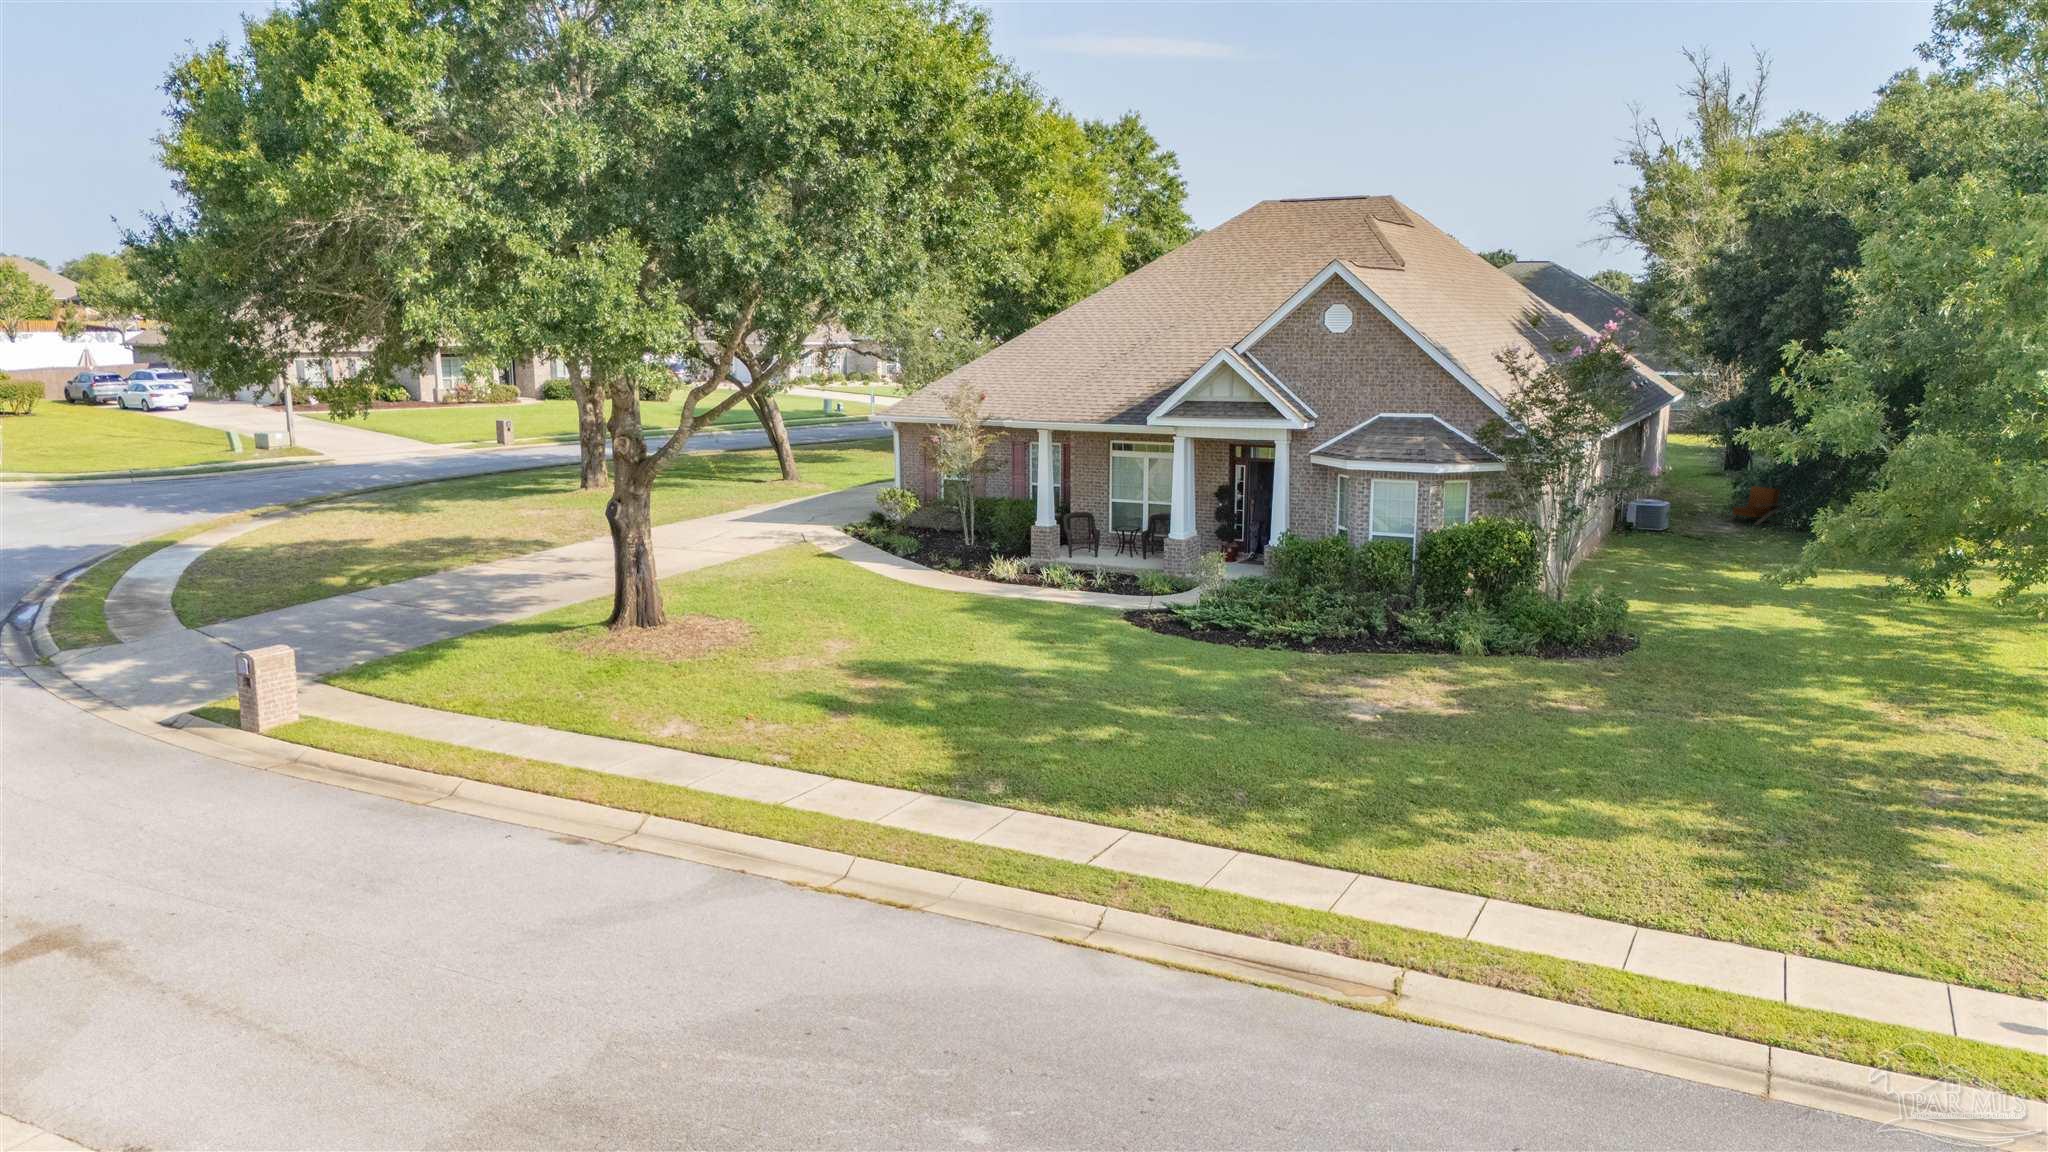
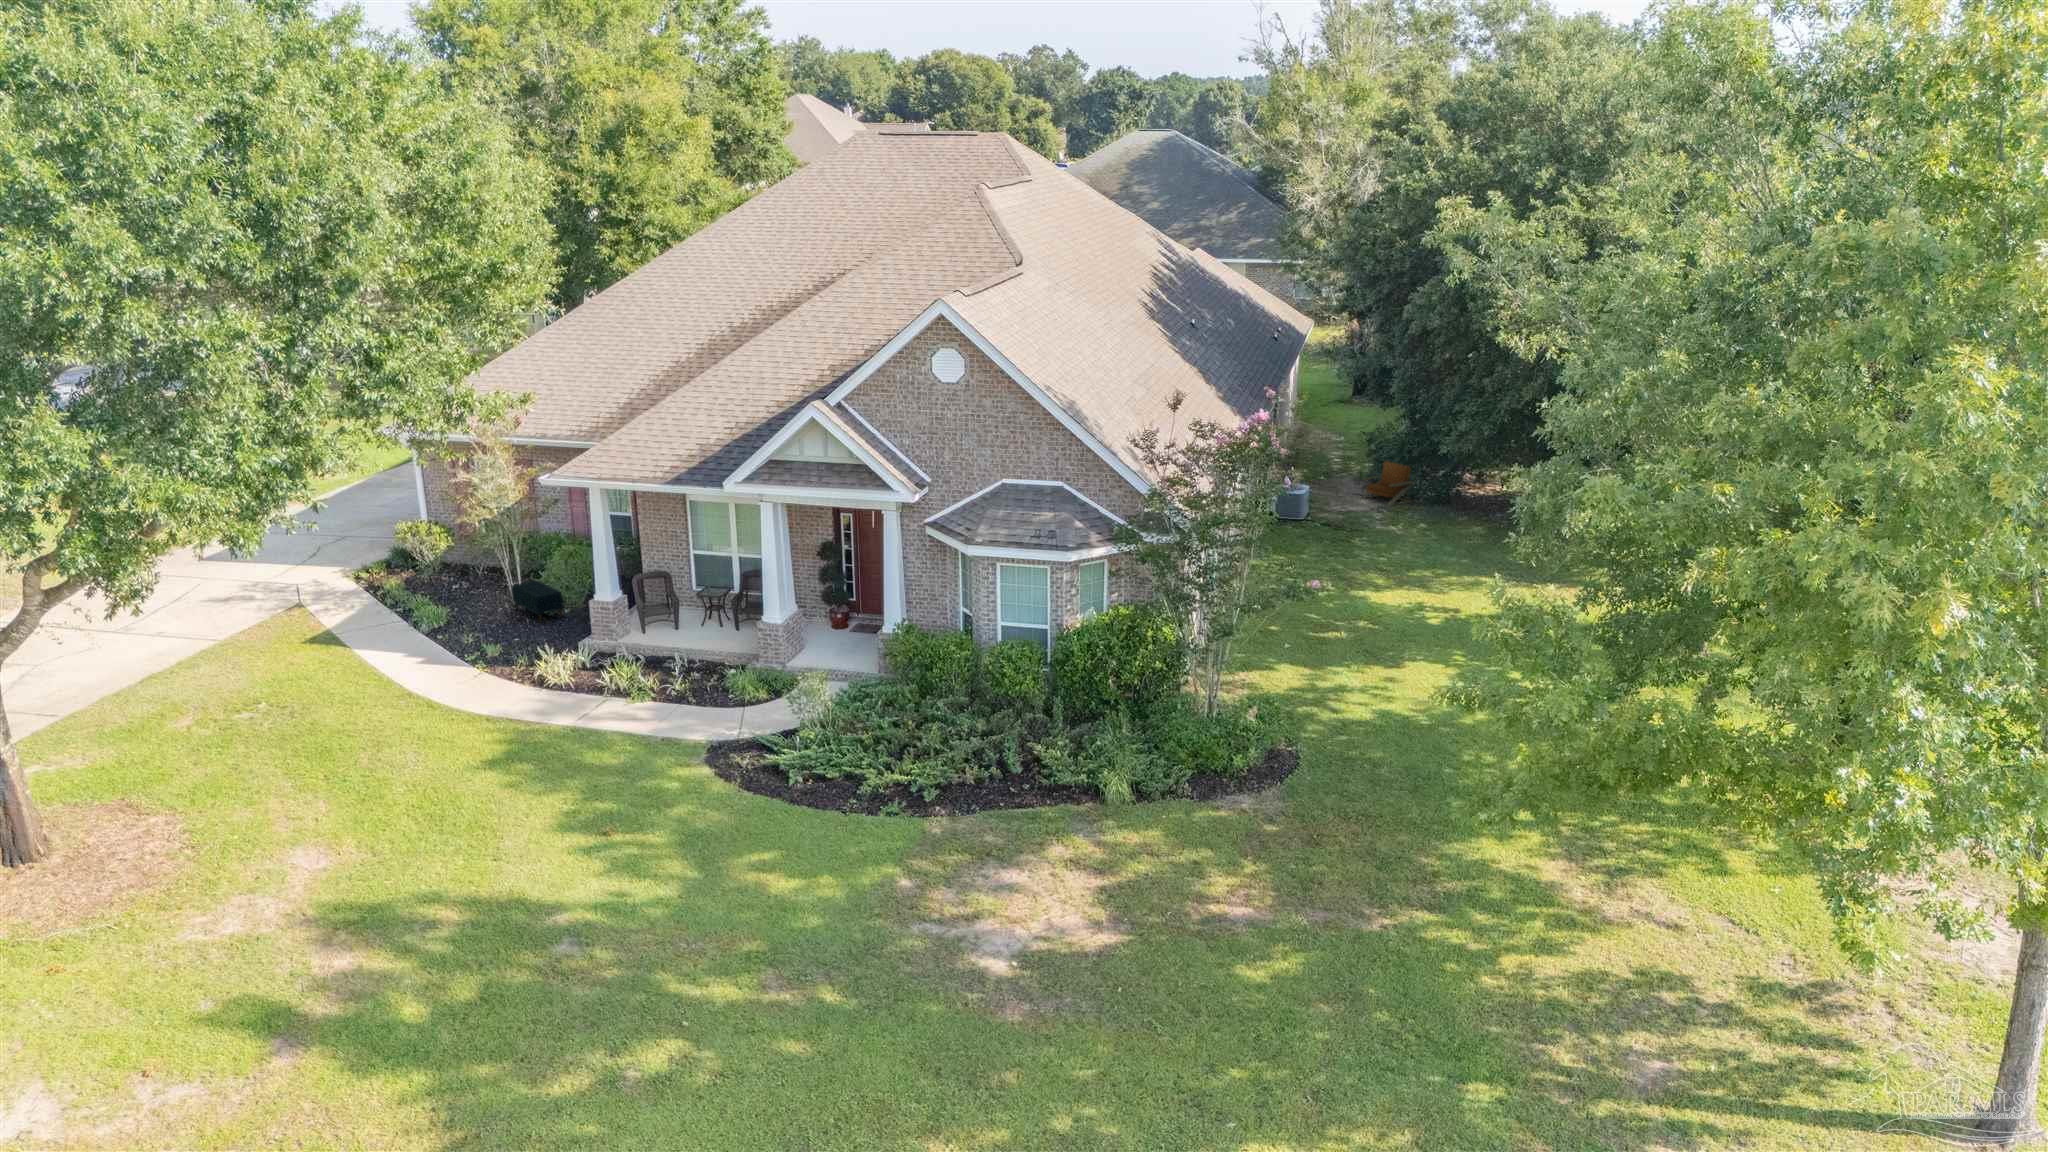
bench: none [966,524,1006,552] -> present [511,580,564,622]

